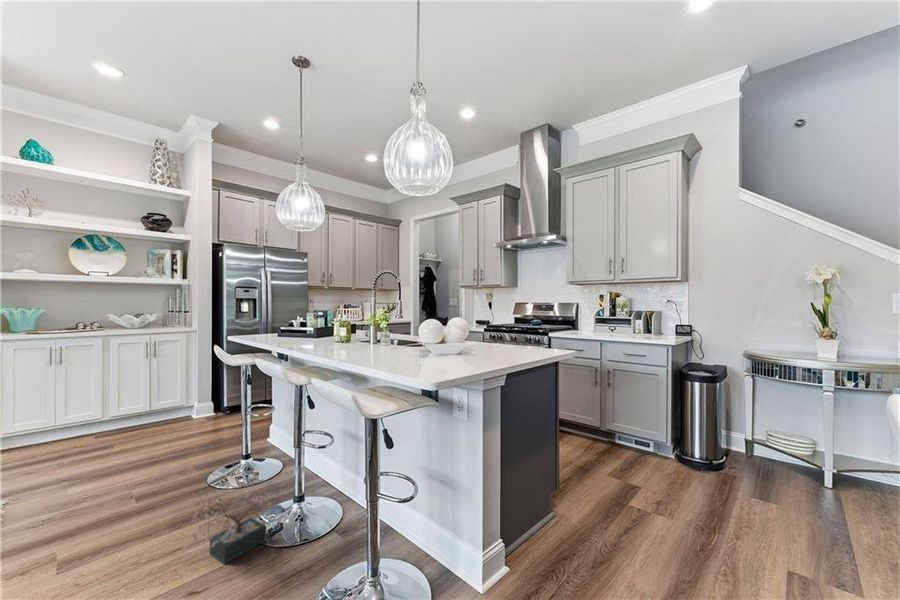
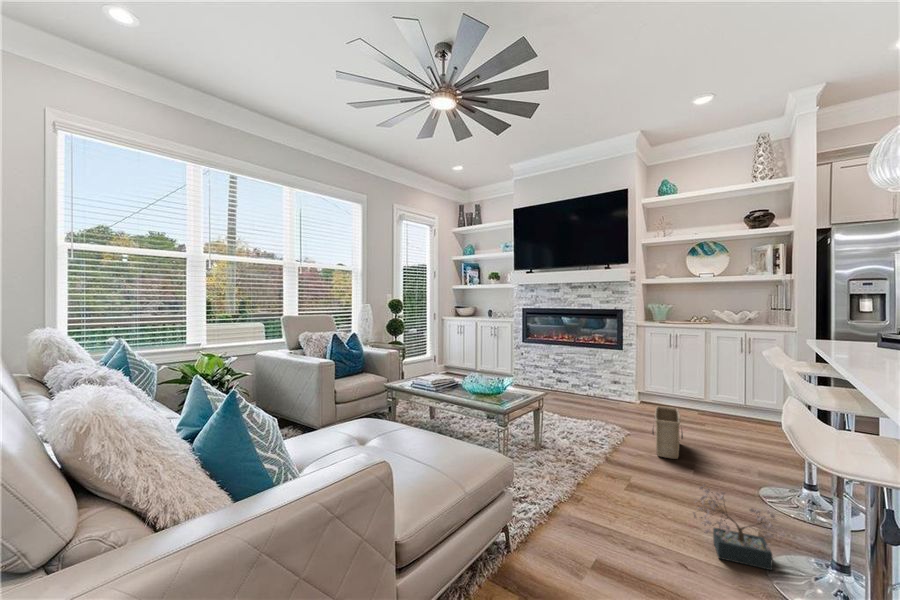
basket: none [58,437,111,506] -> present [652,406,683,459]

